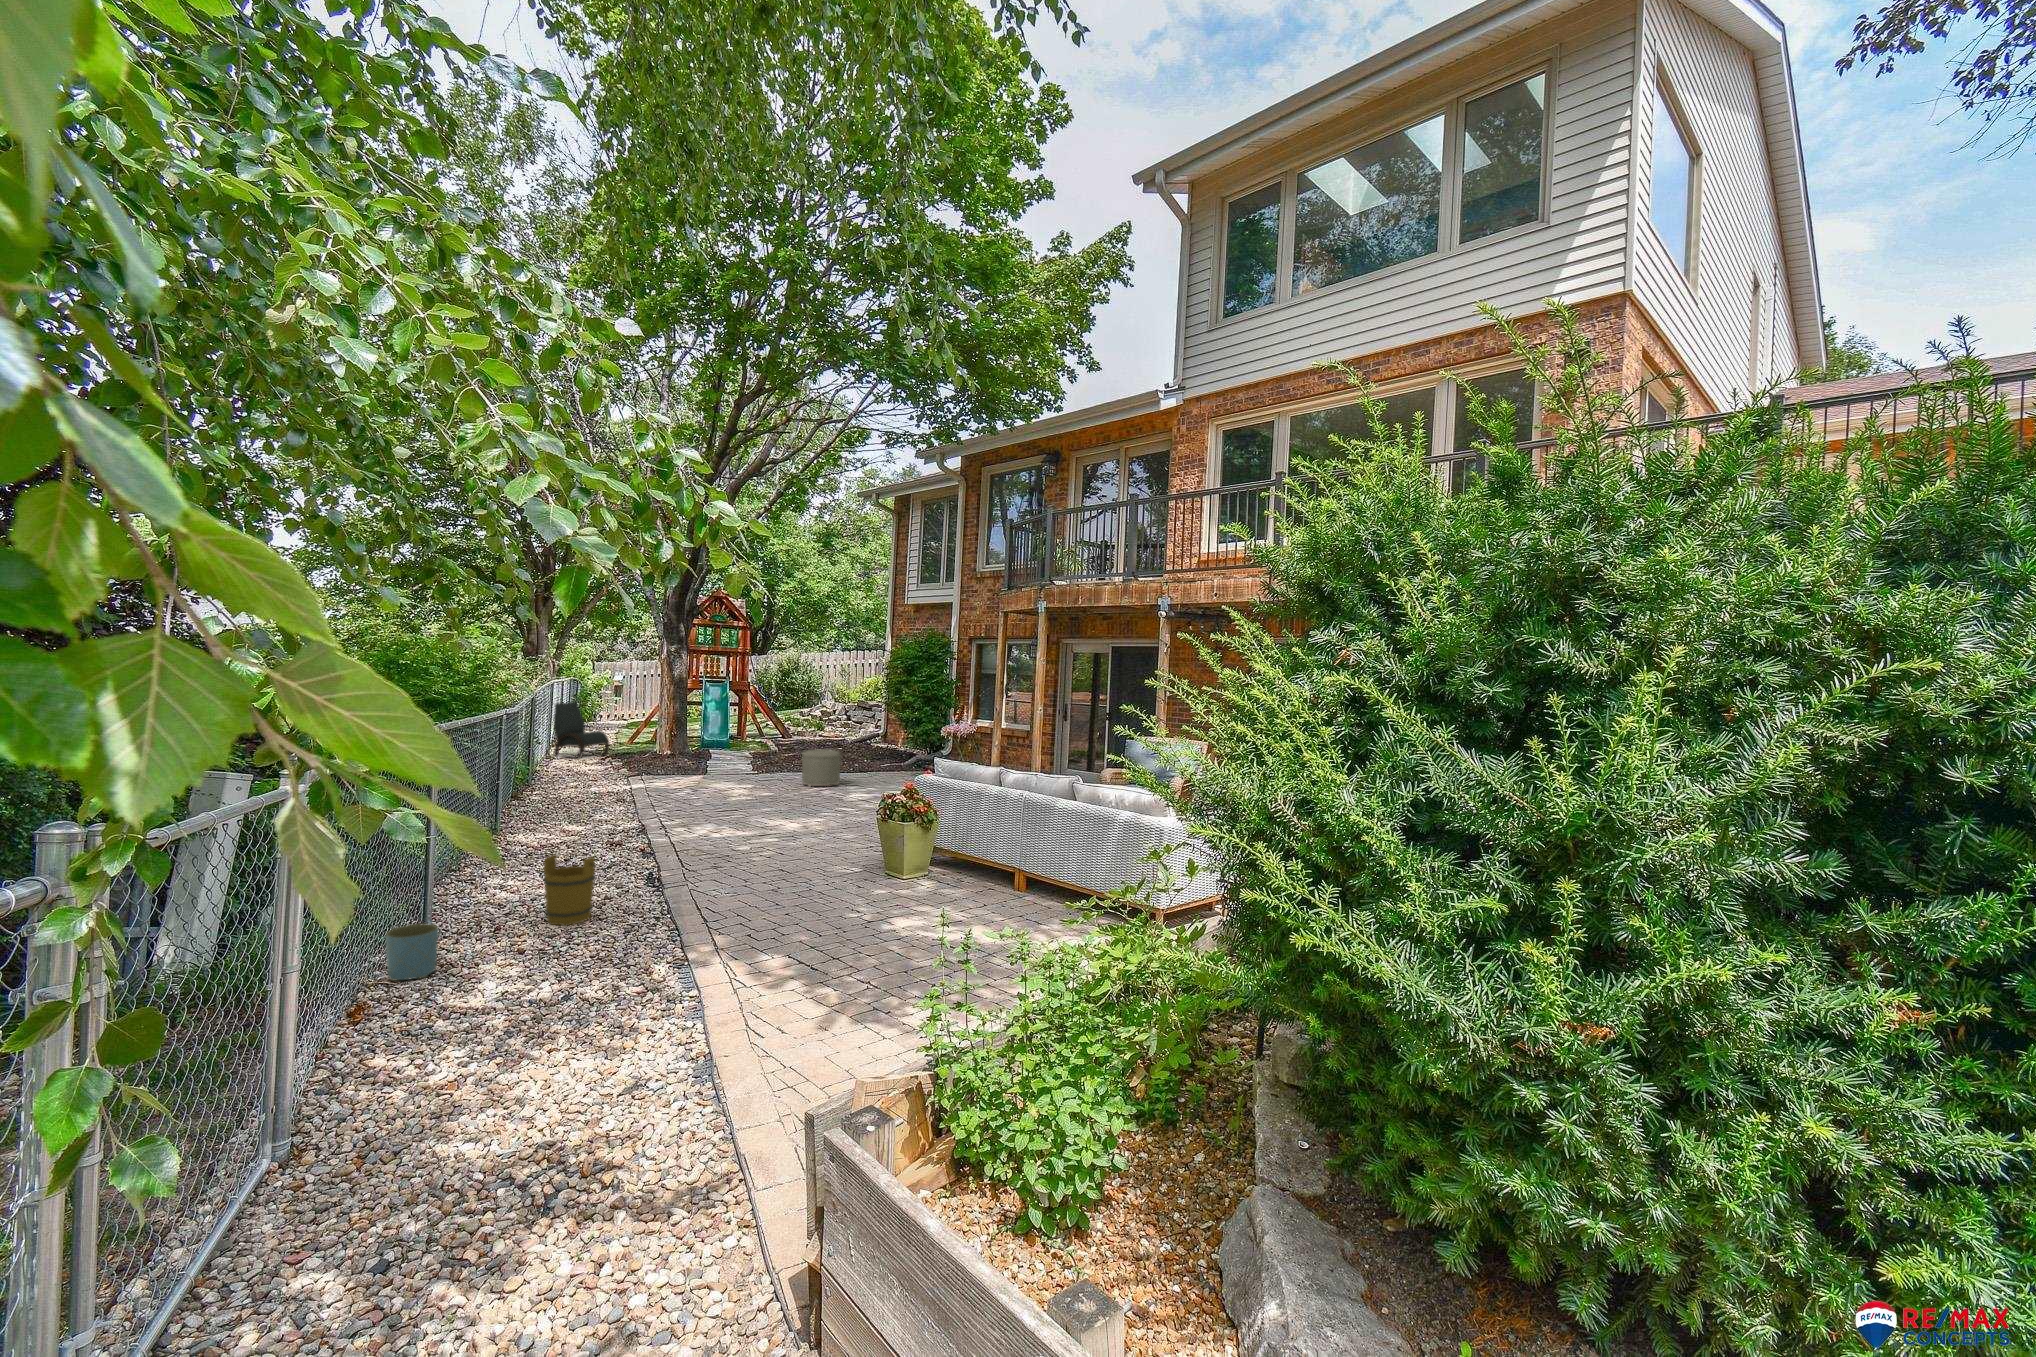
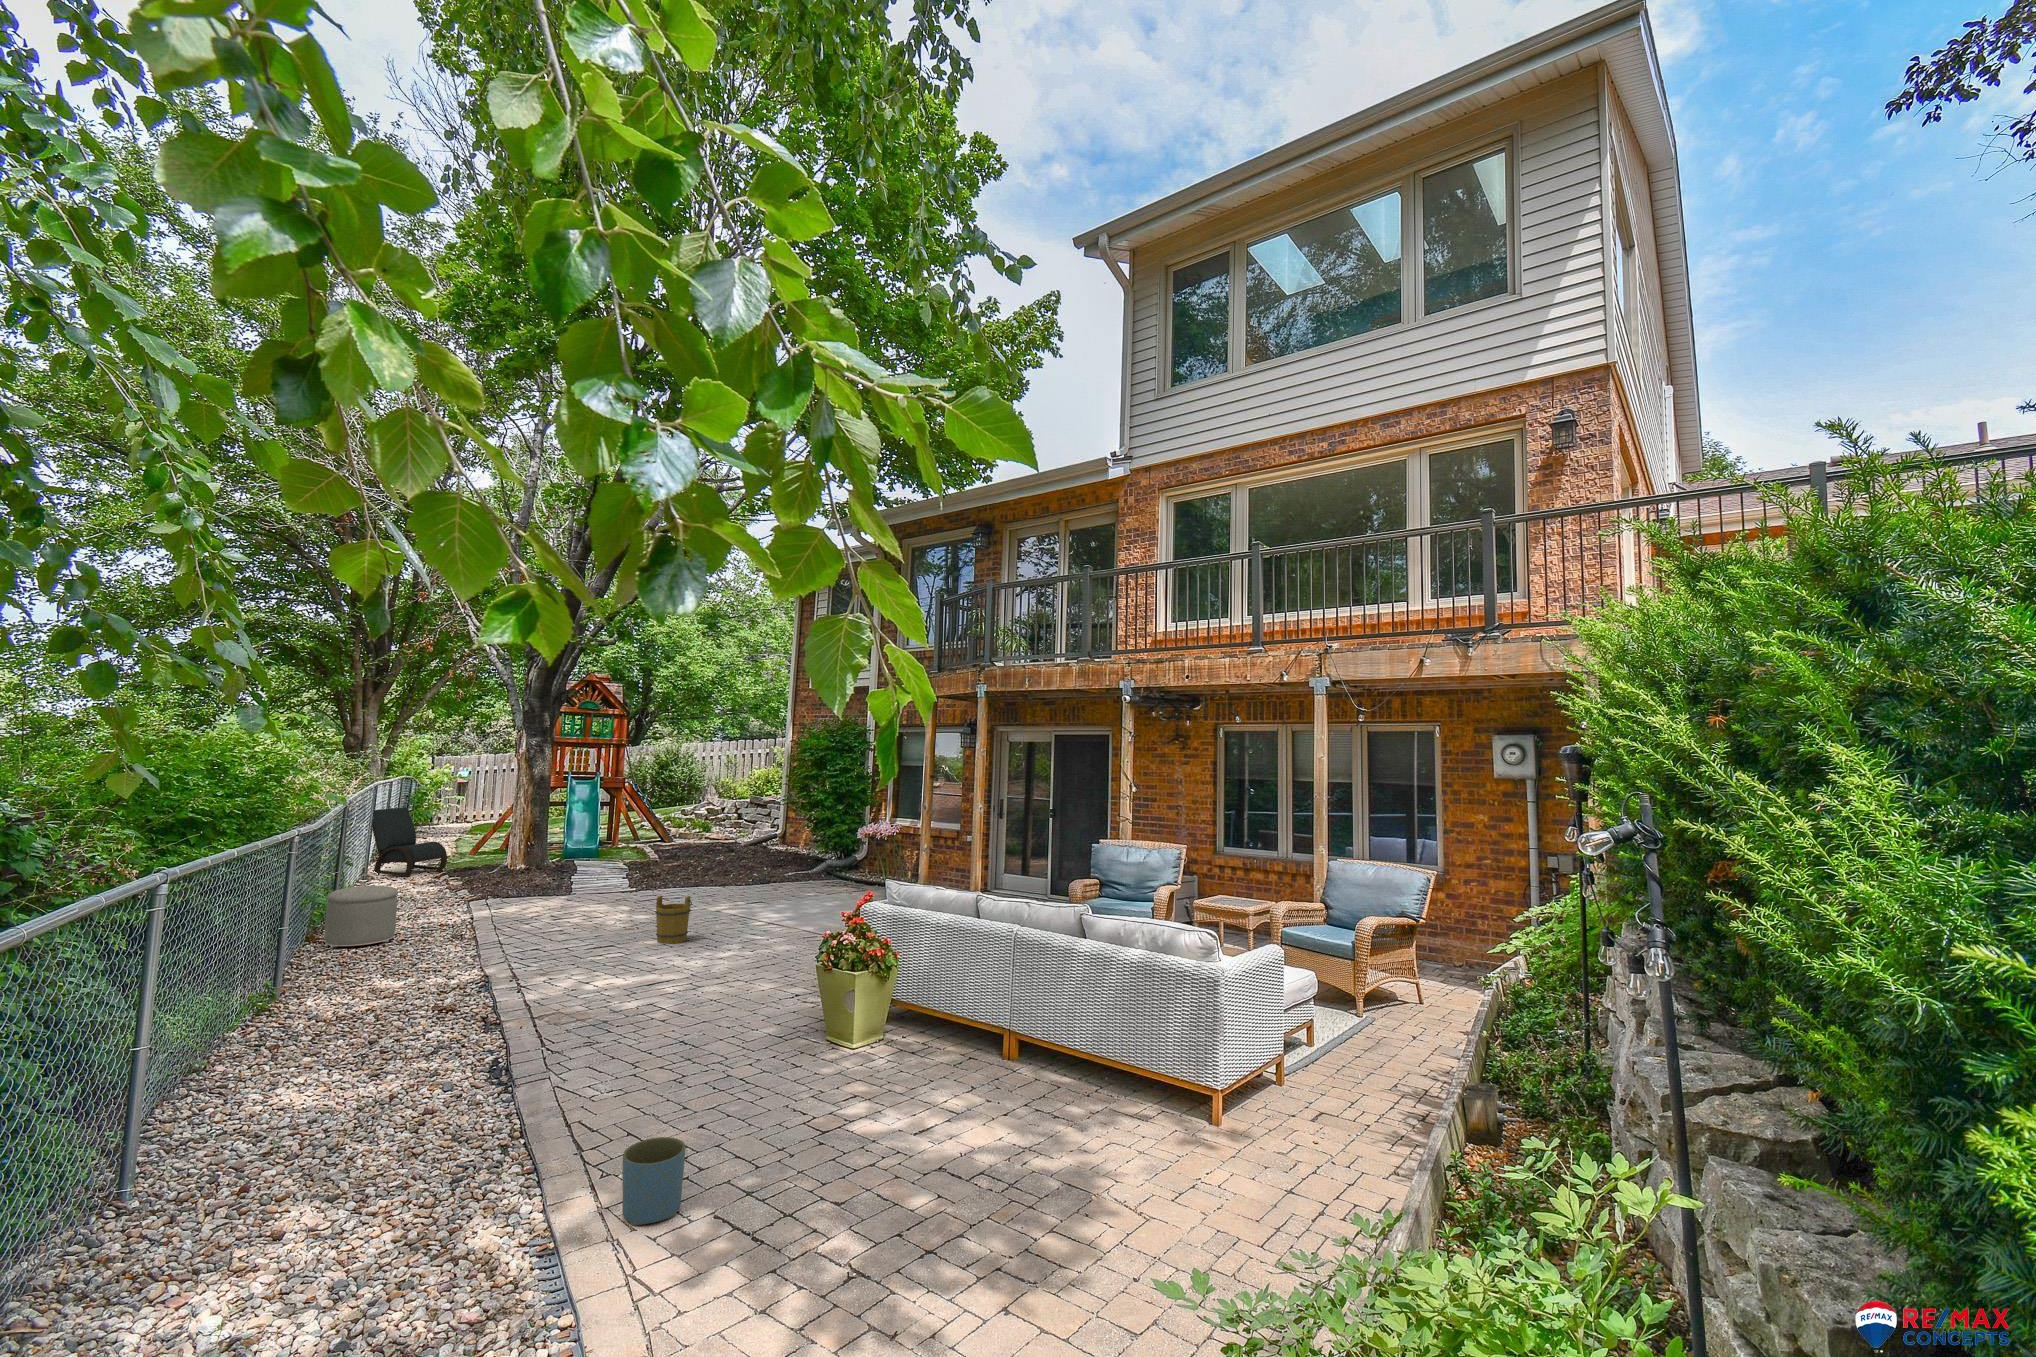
ottoman: present [802,749,840,786] -> present [324,885,398,948]
bucket: present [543,855,596,926] -> present [655,895,692,944]
planter: present [386,924,438,981] -> present [622,1137,686,1226]

